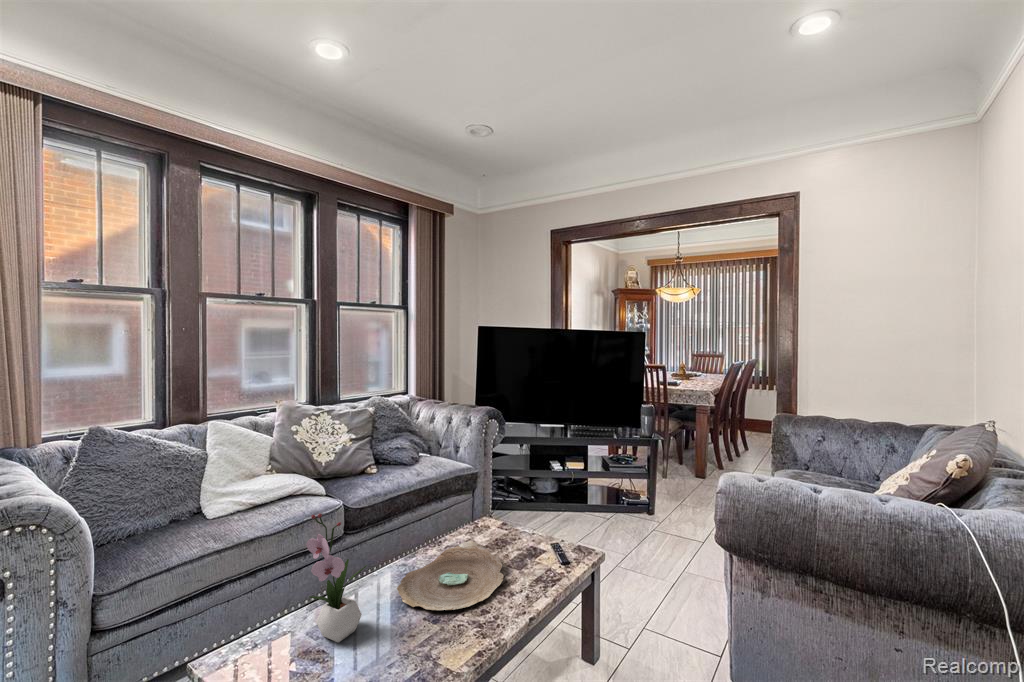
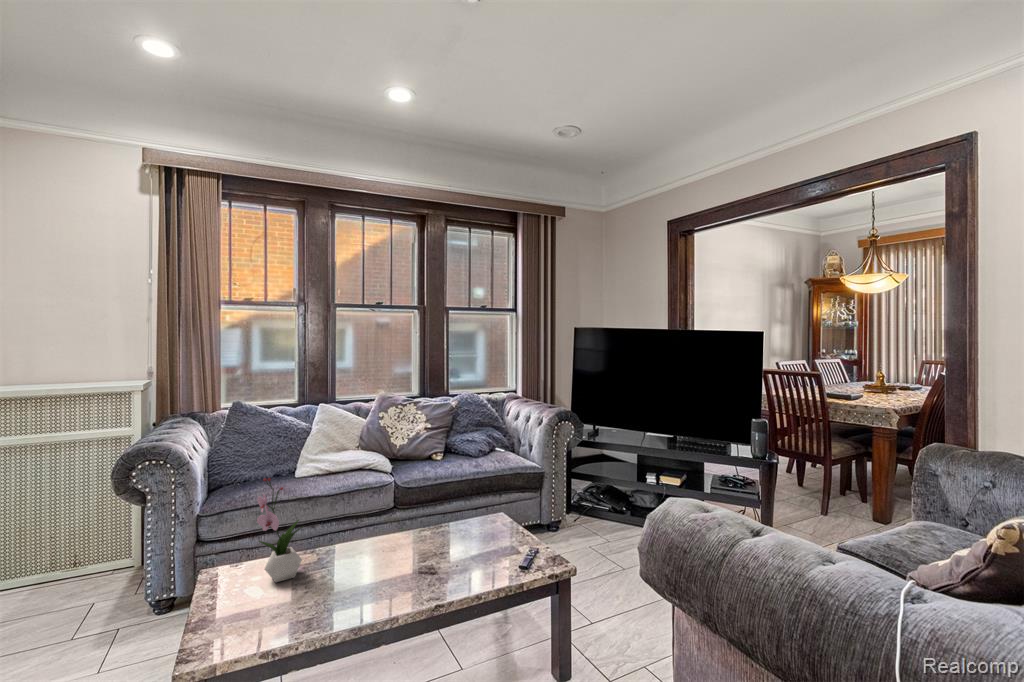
decorative bowl: present [397,541,504,610] -> none [344,529,448,582]

